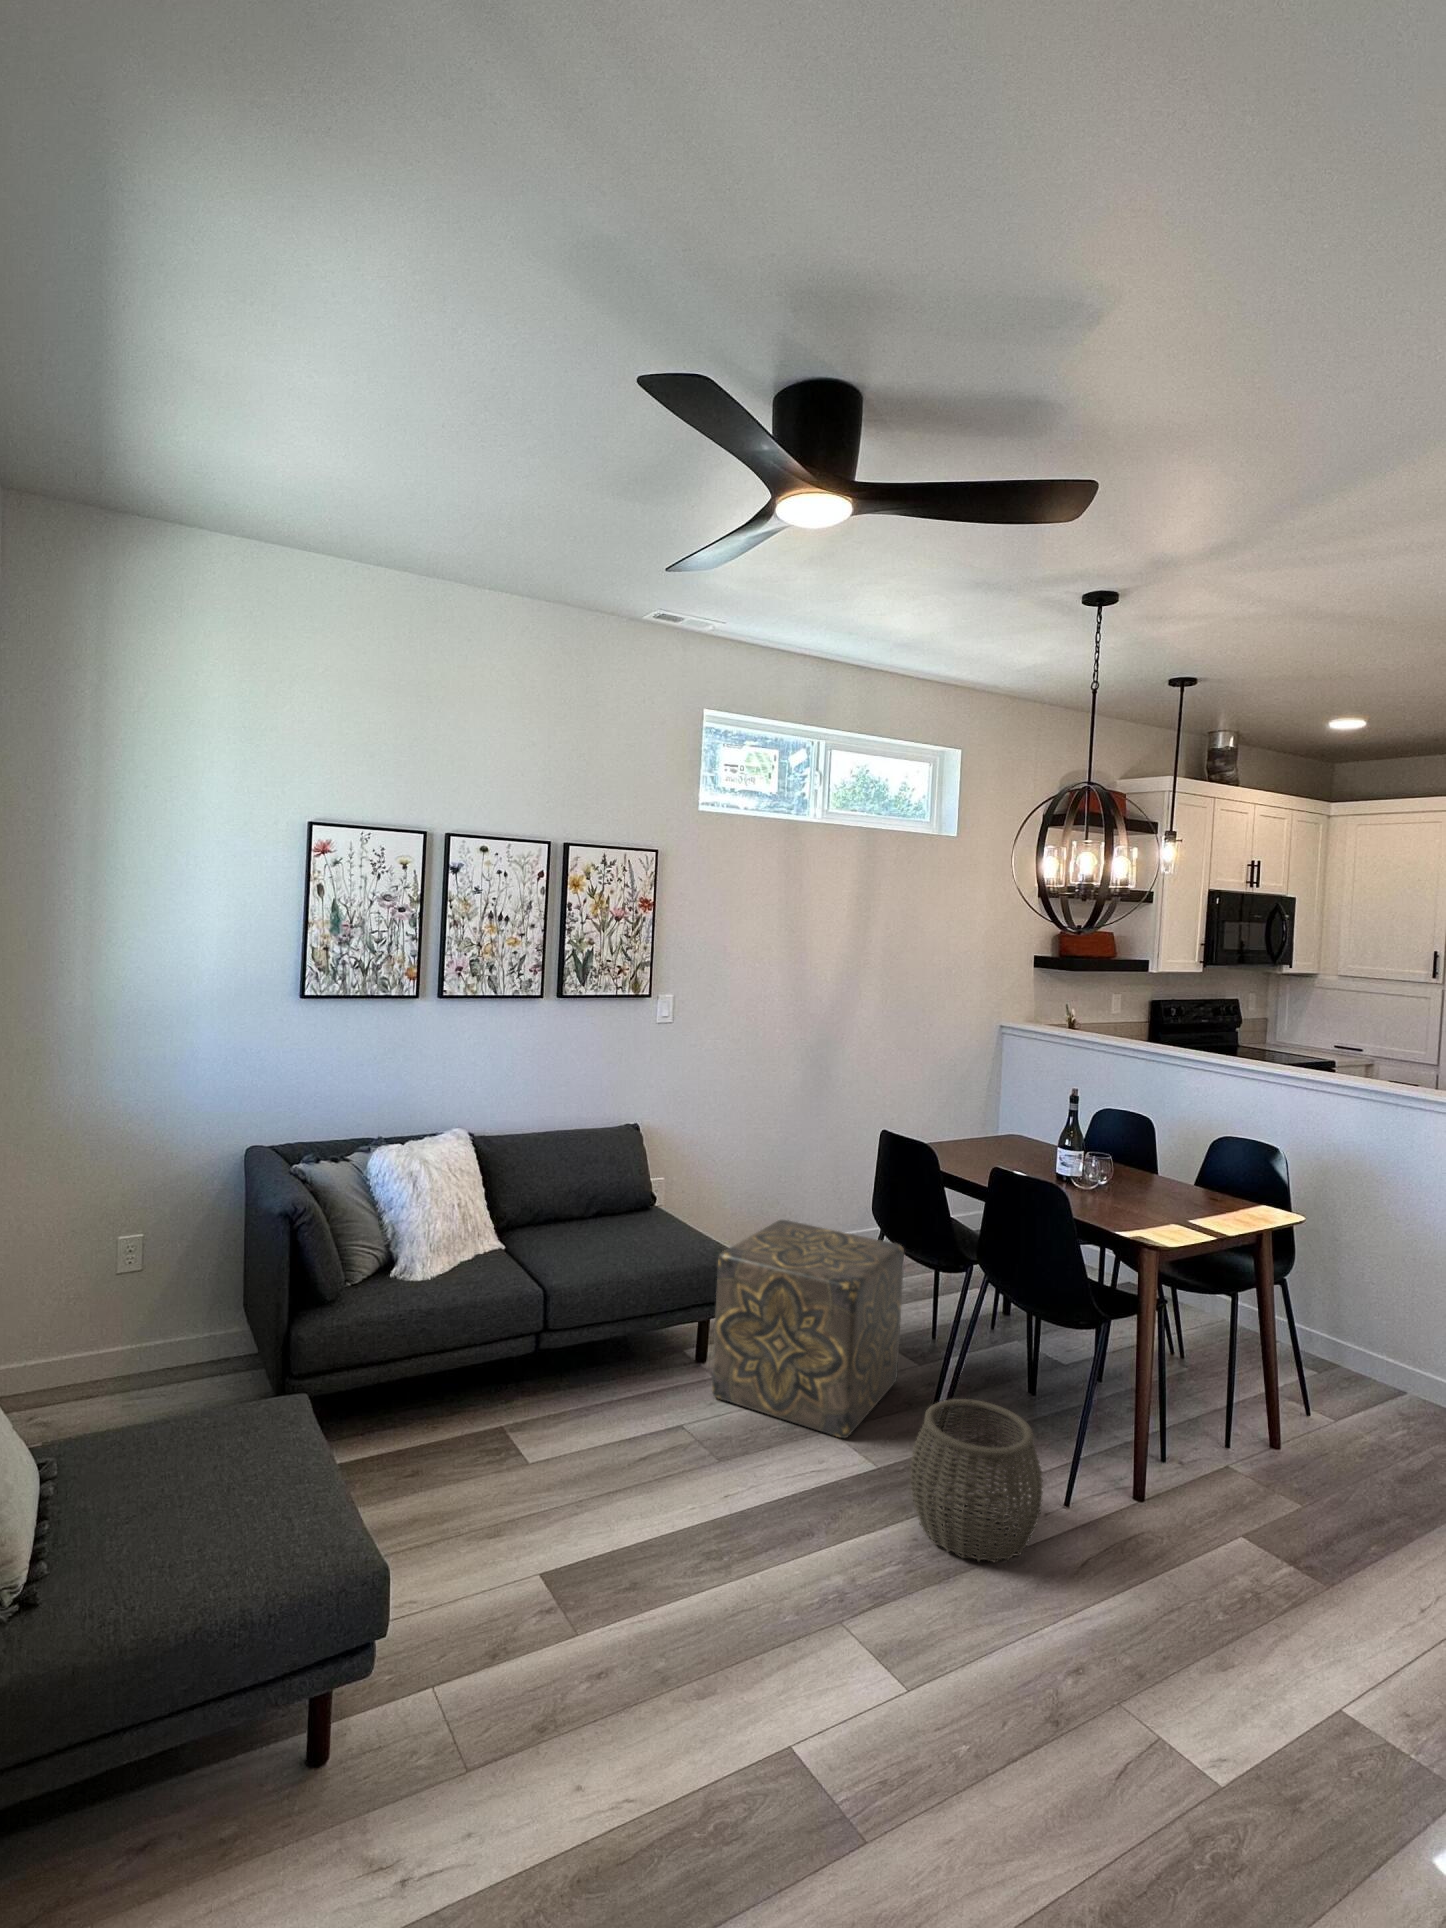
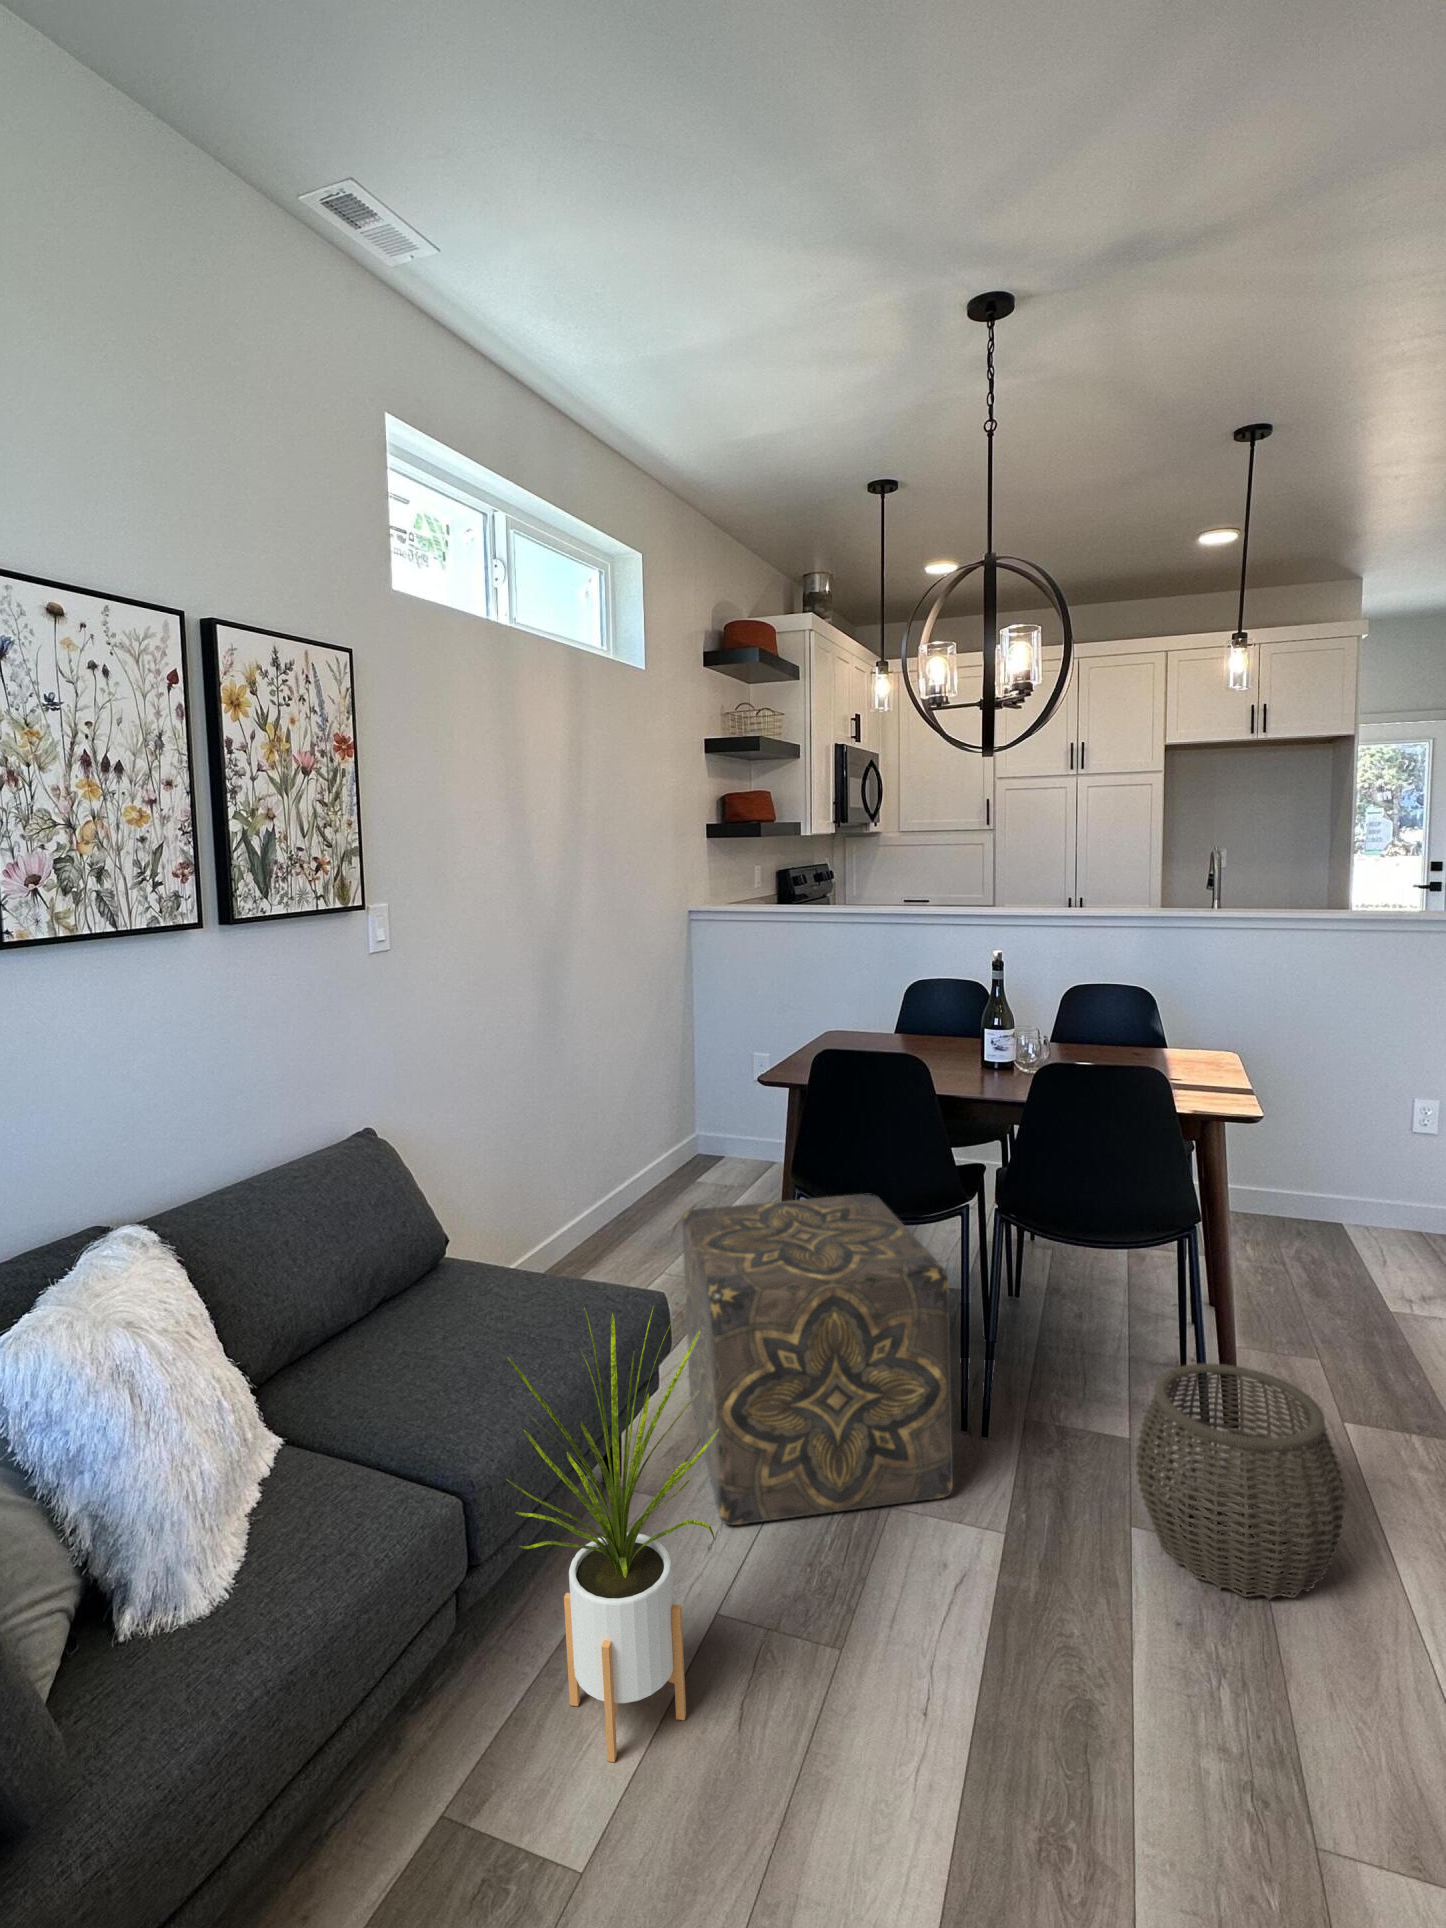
house plant: none [541,1218,651,1442] -> present [507,1306,719,1762]

